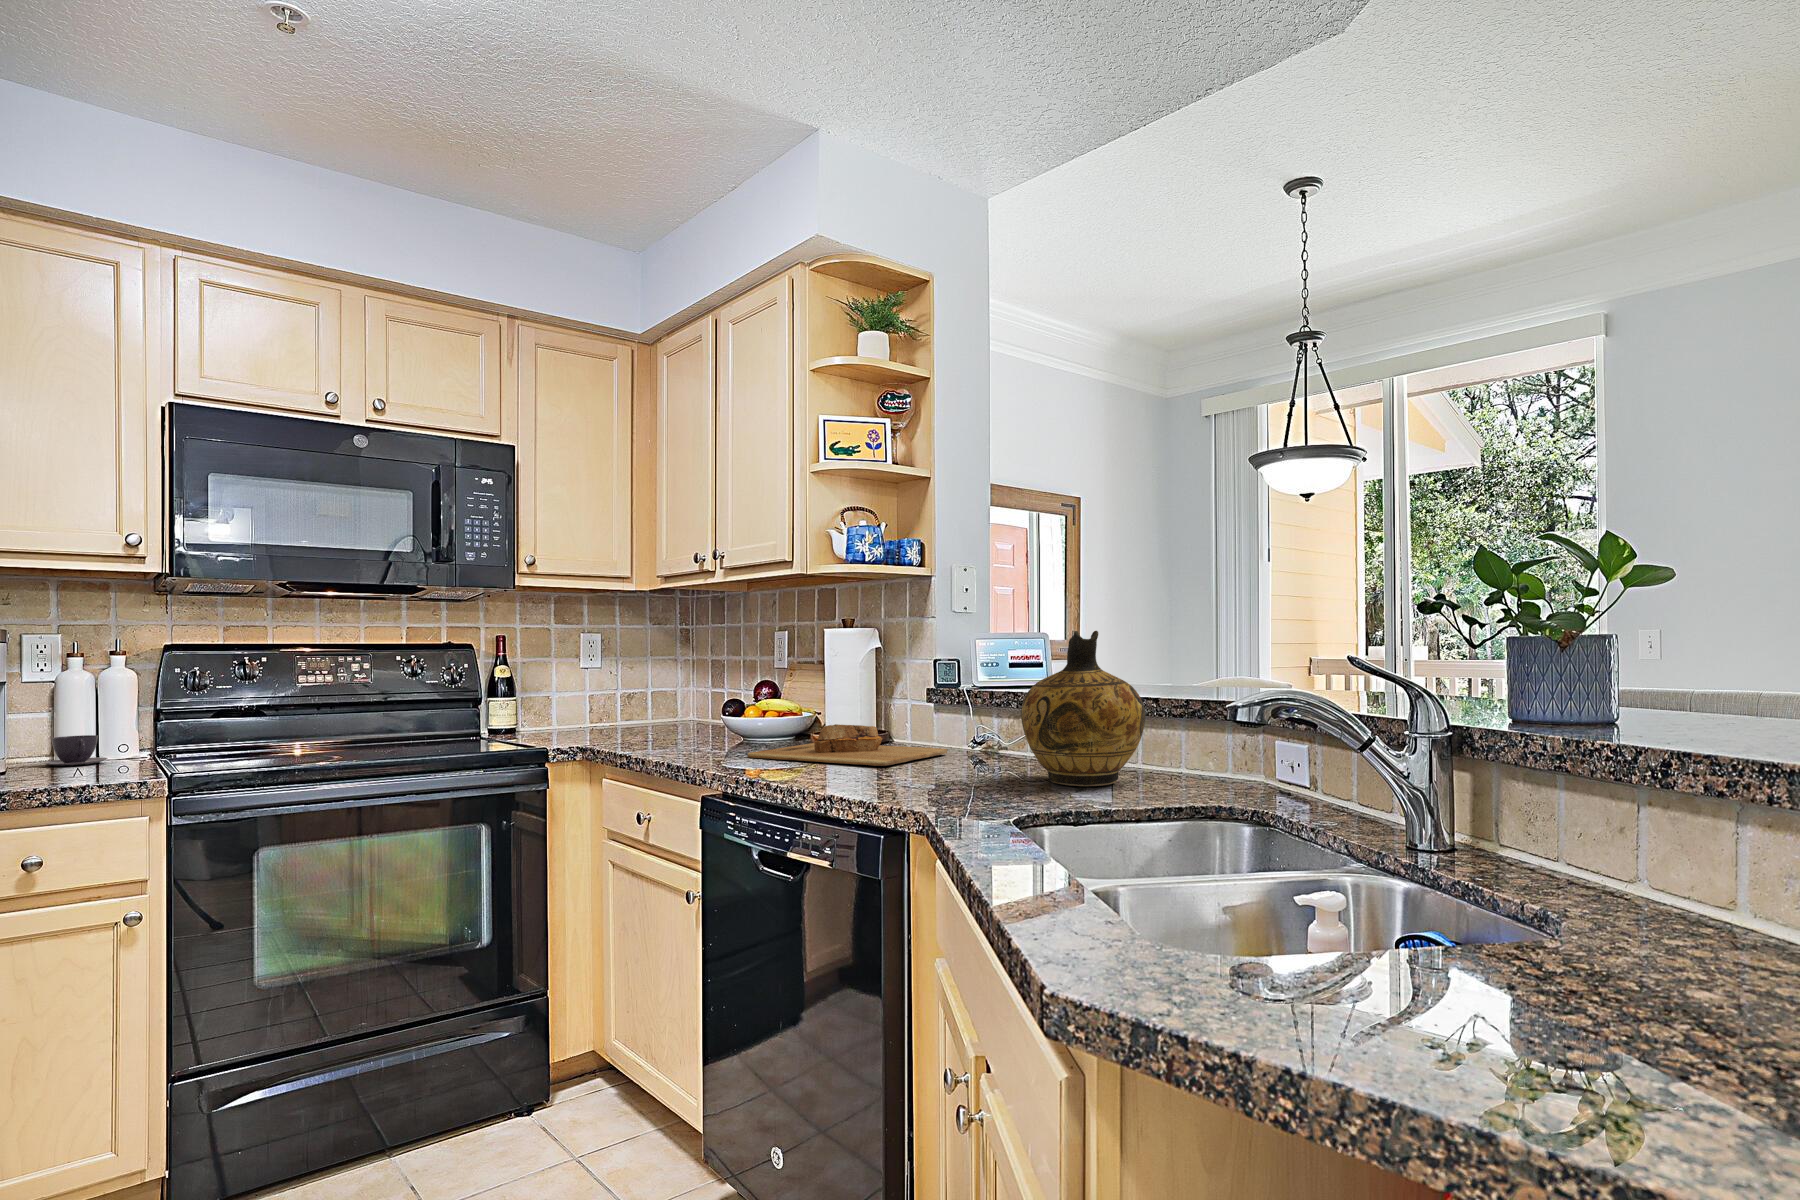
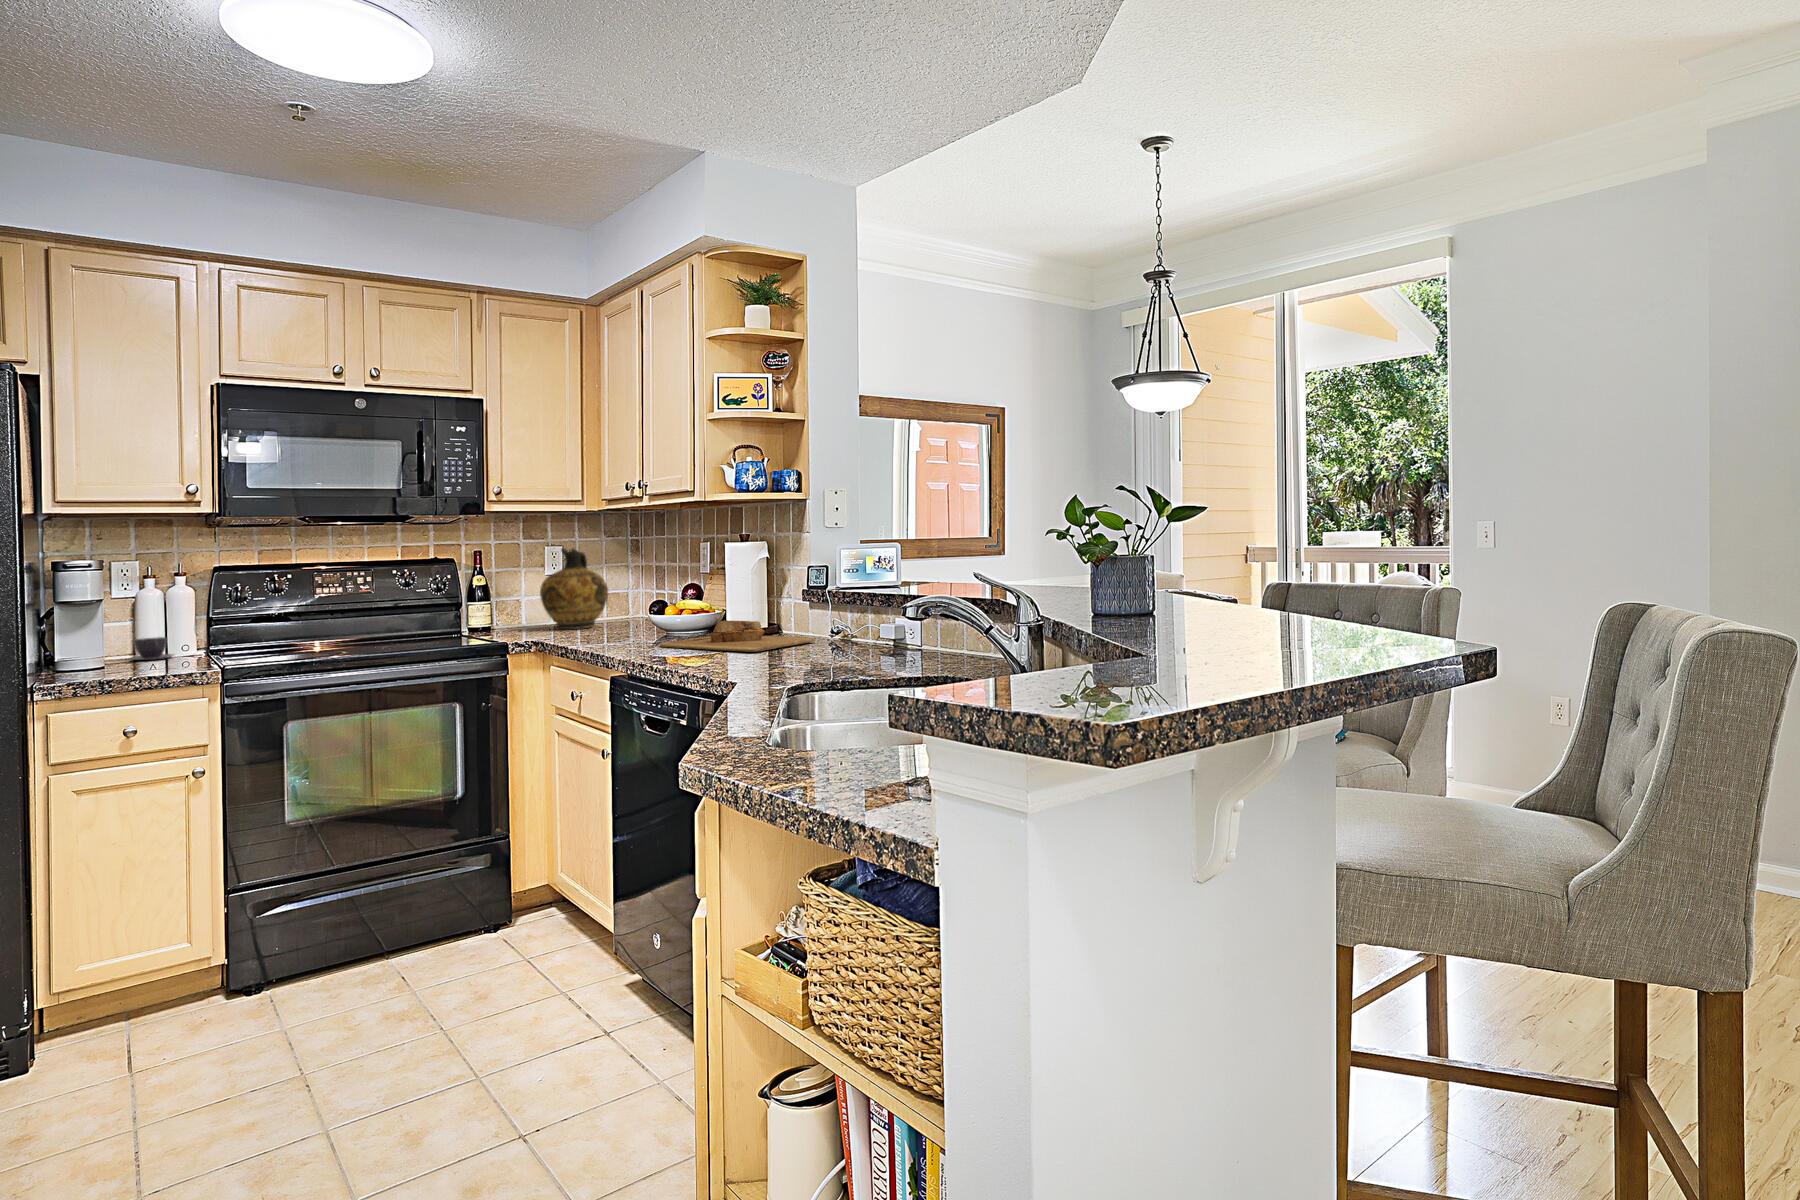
ceramic jug: present [1021,631,1145,786] -> present [540,548,608,629]

